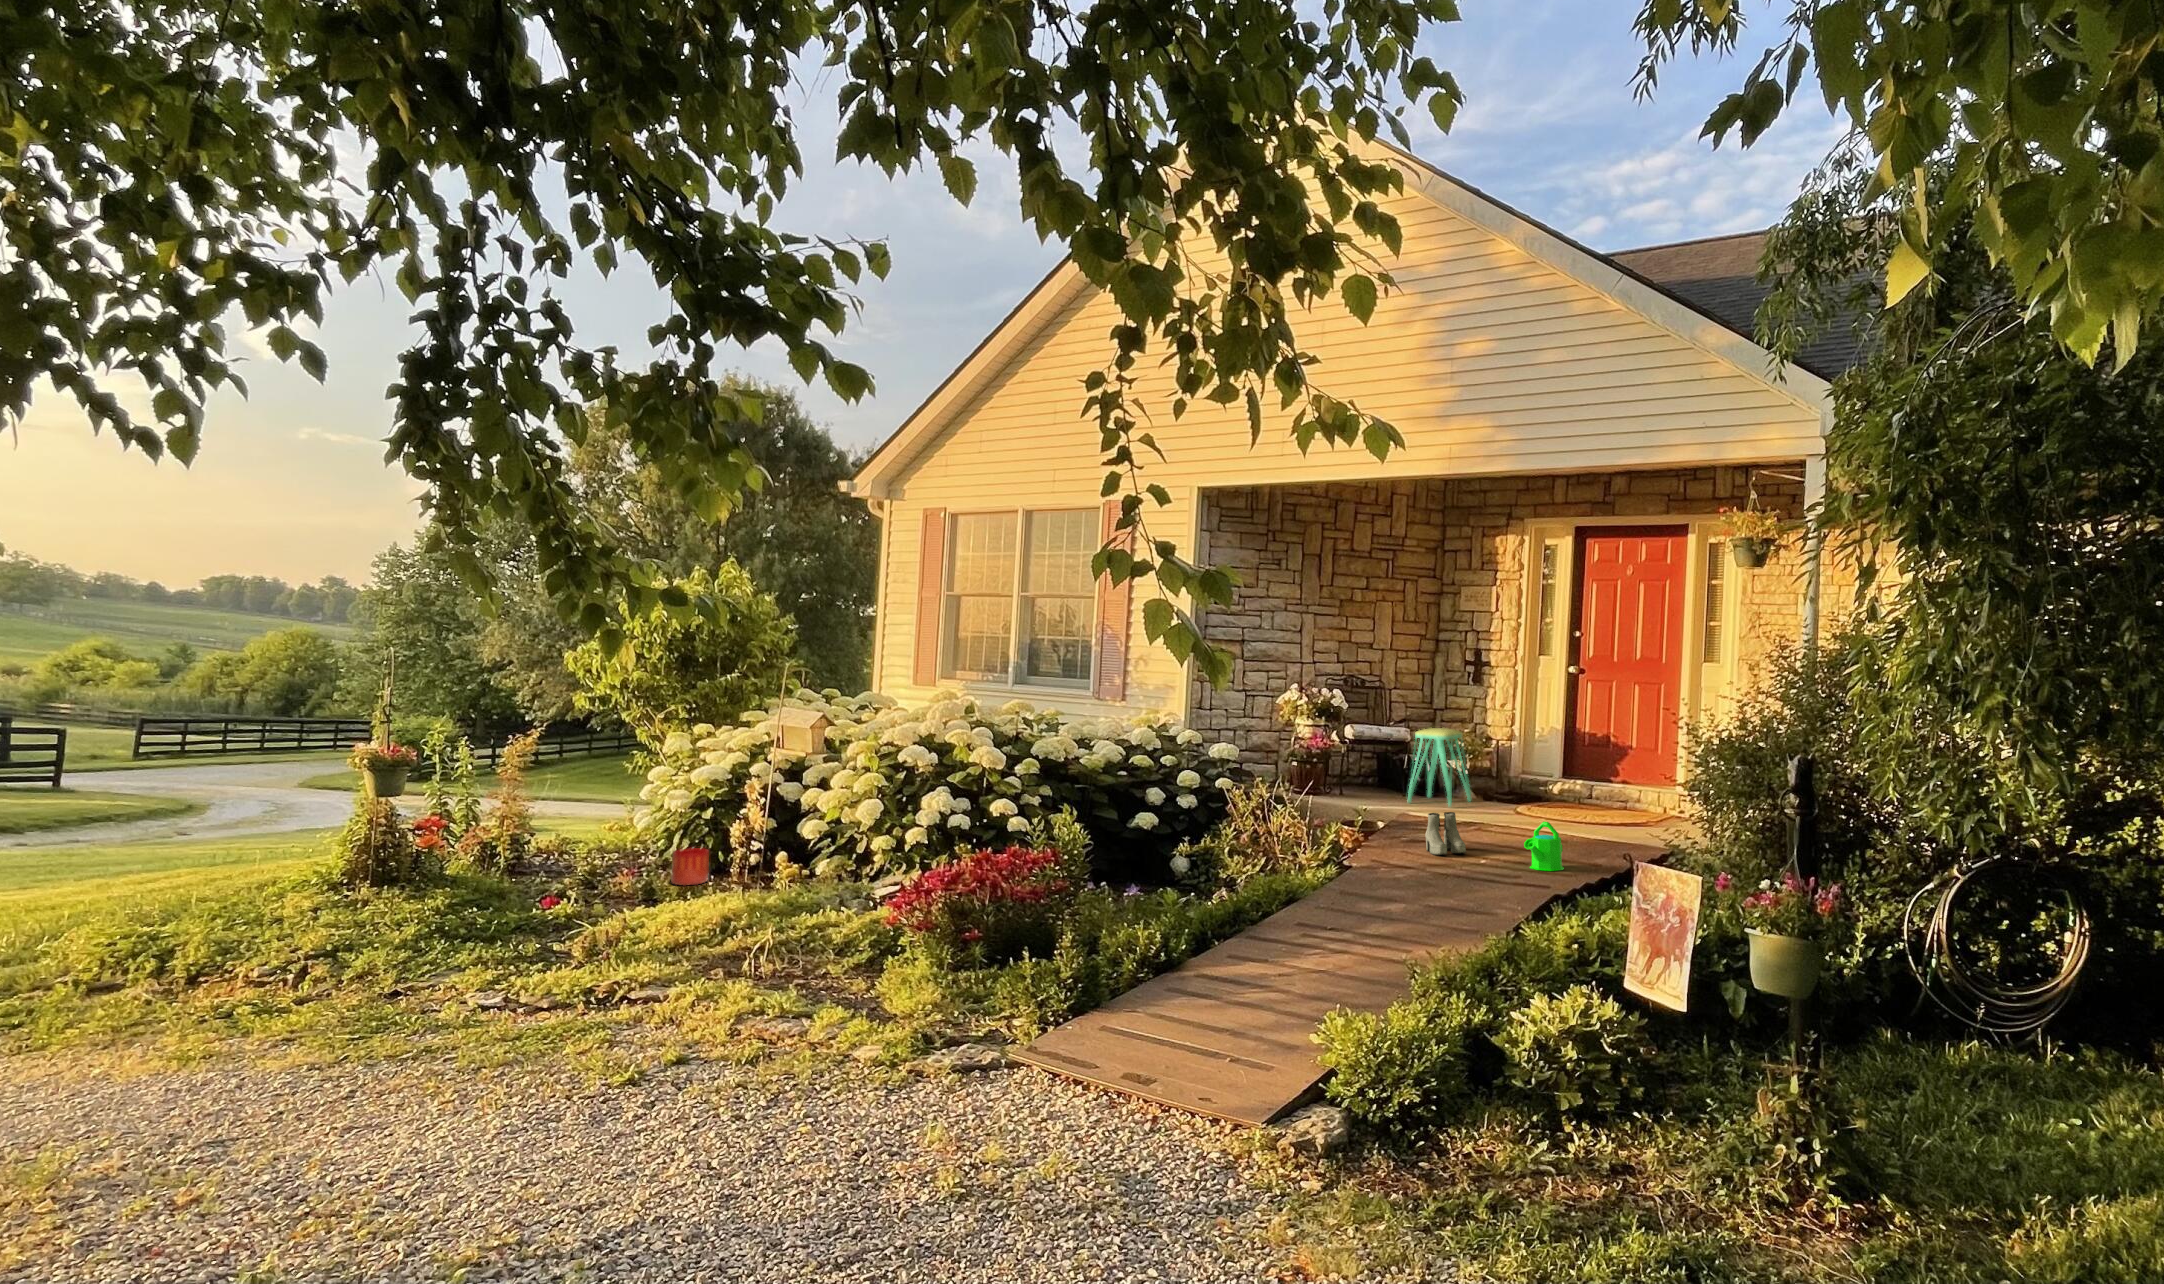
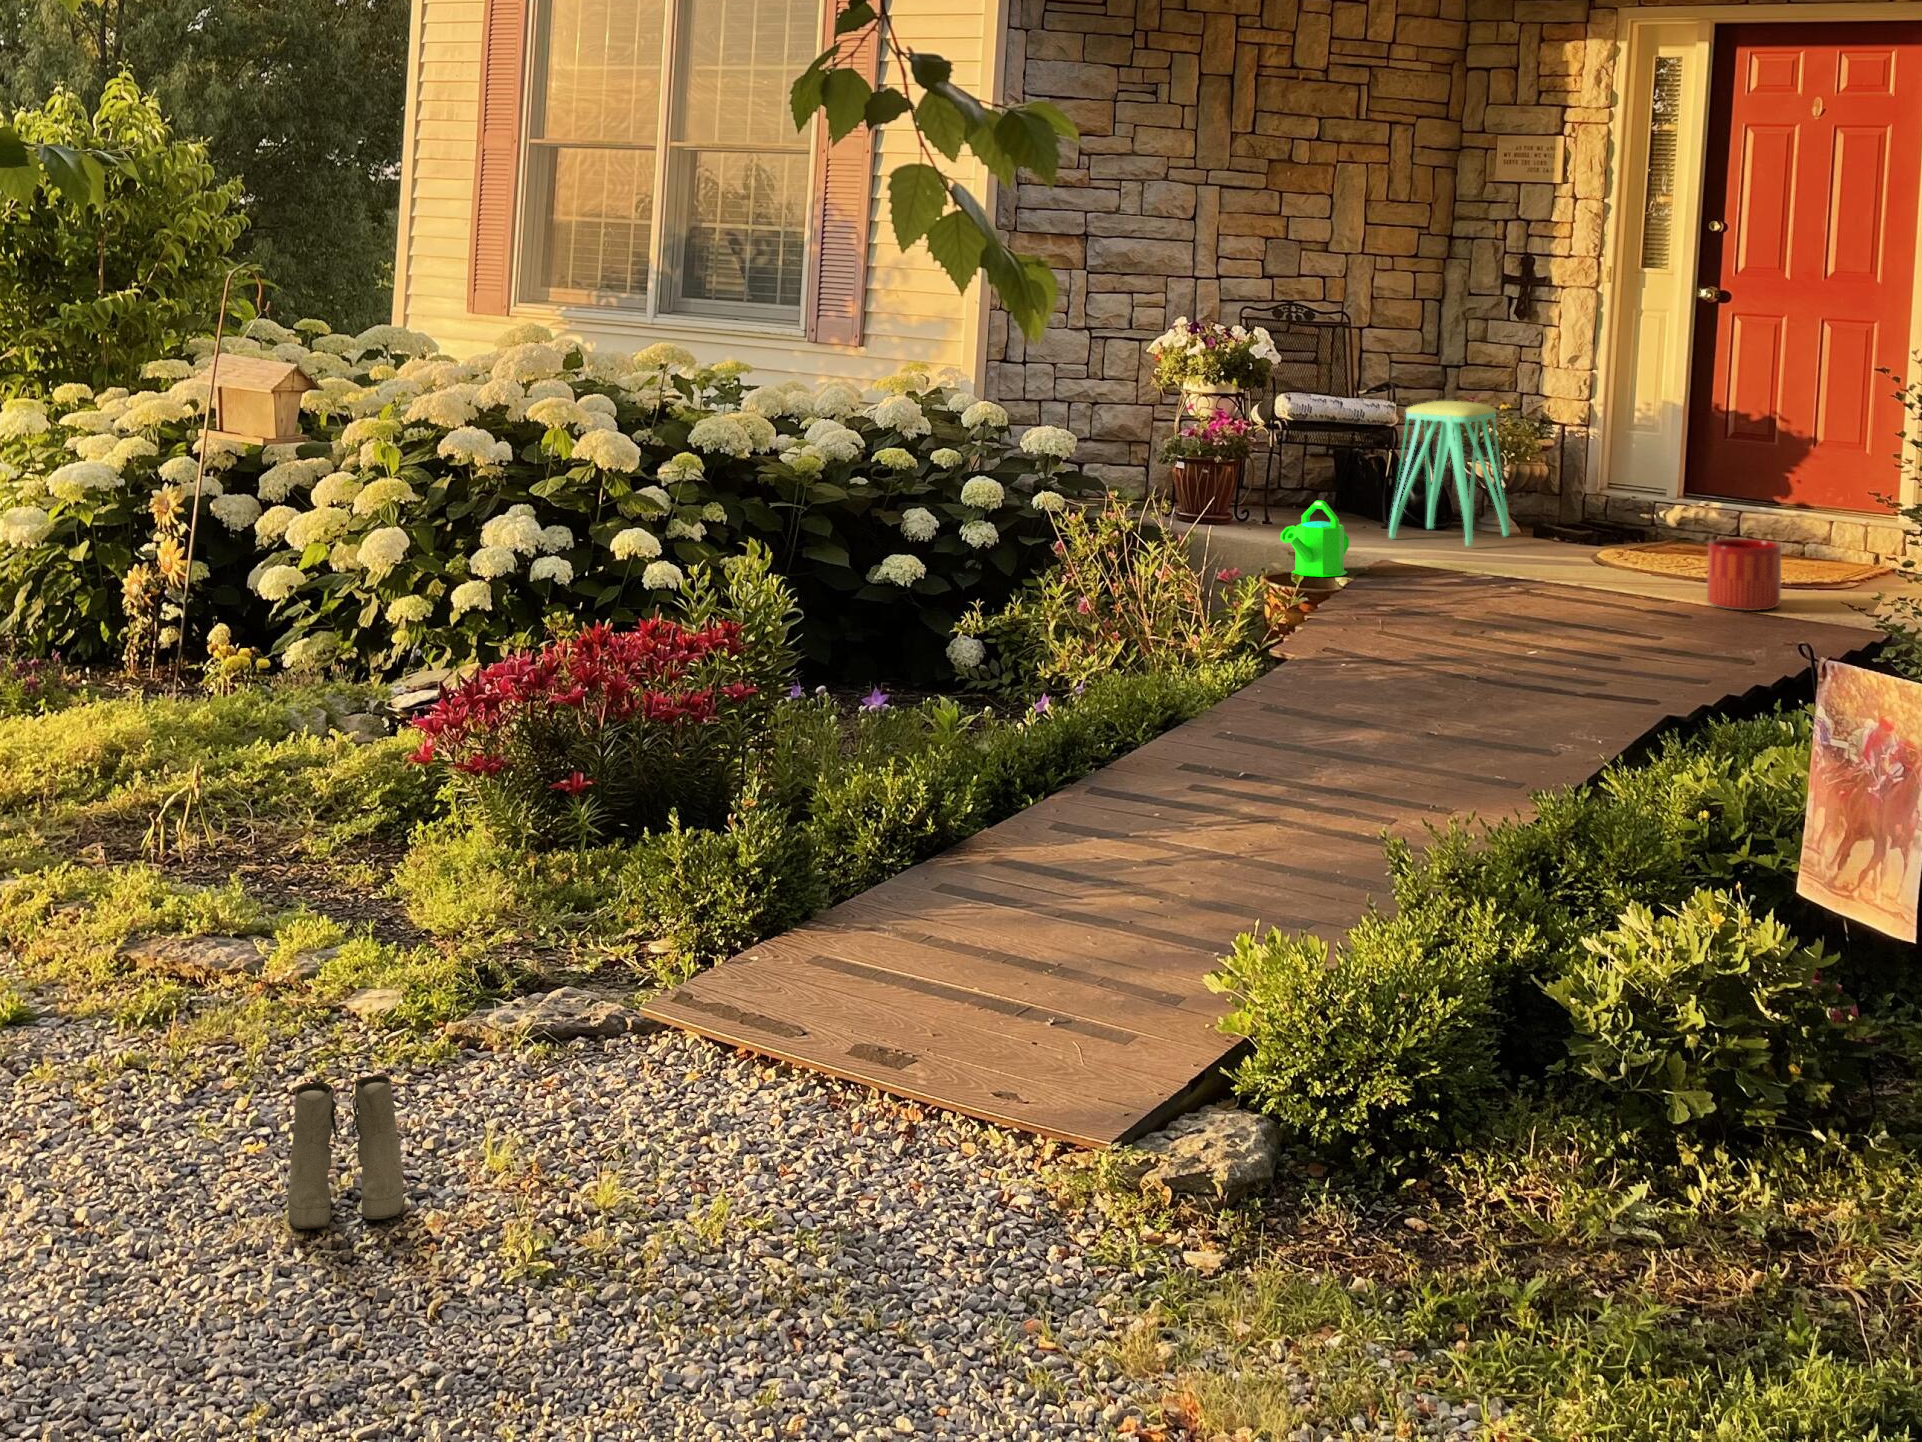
boots: present [1425,812,1466,855] -> present [288,1076,403,1229]
watering can: present [1524,822,1564,871] -> present [1280,500,1349,577]
planter: present [671,848,709,886] -> present [1707,538,1781,611]

